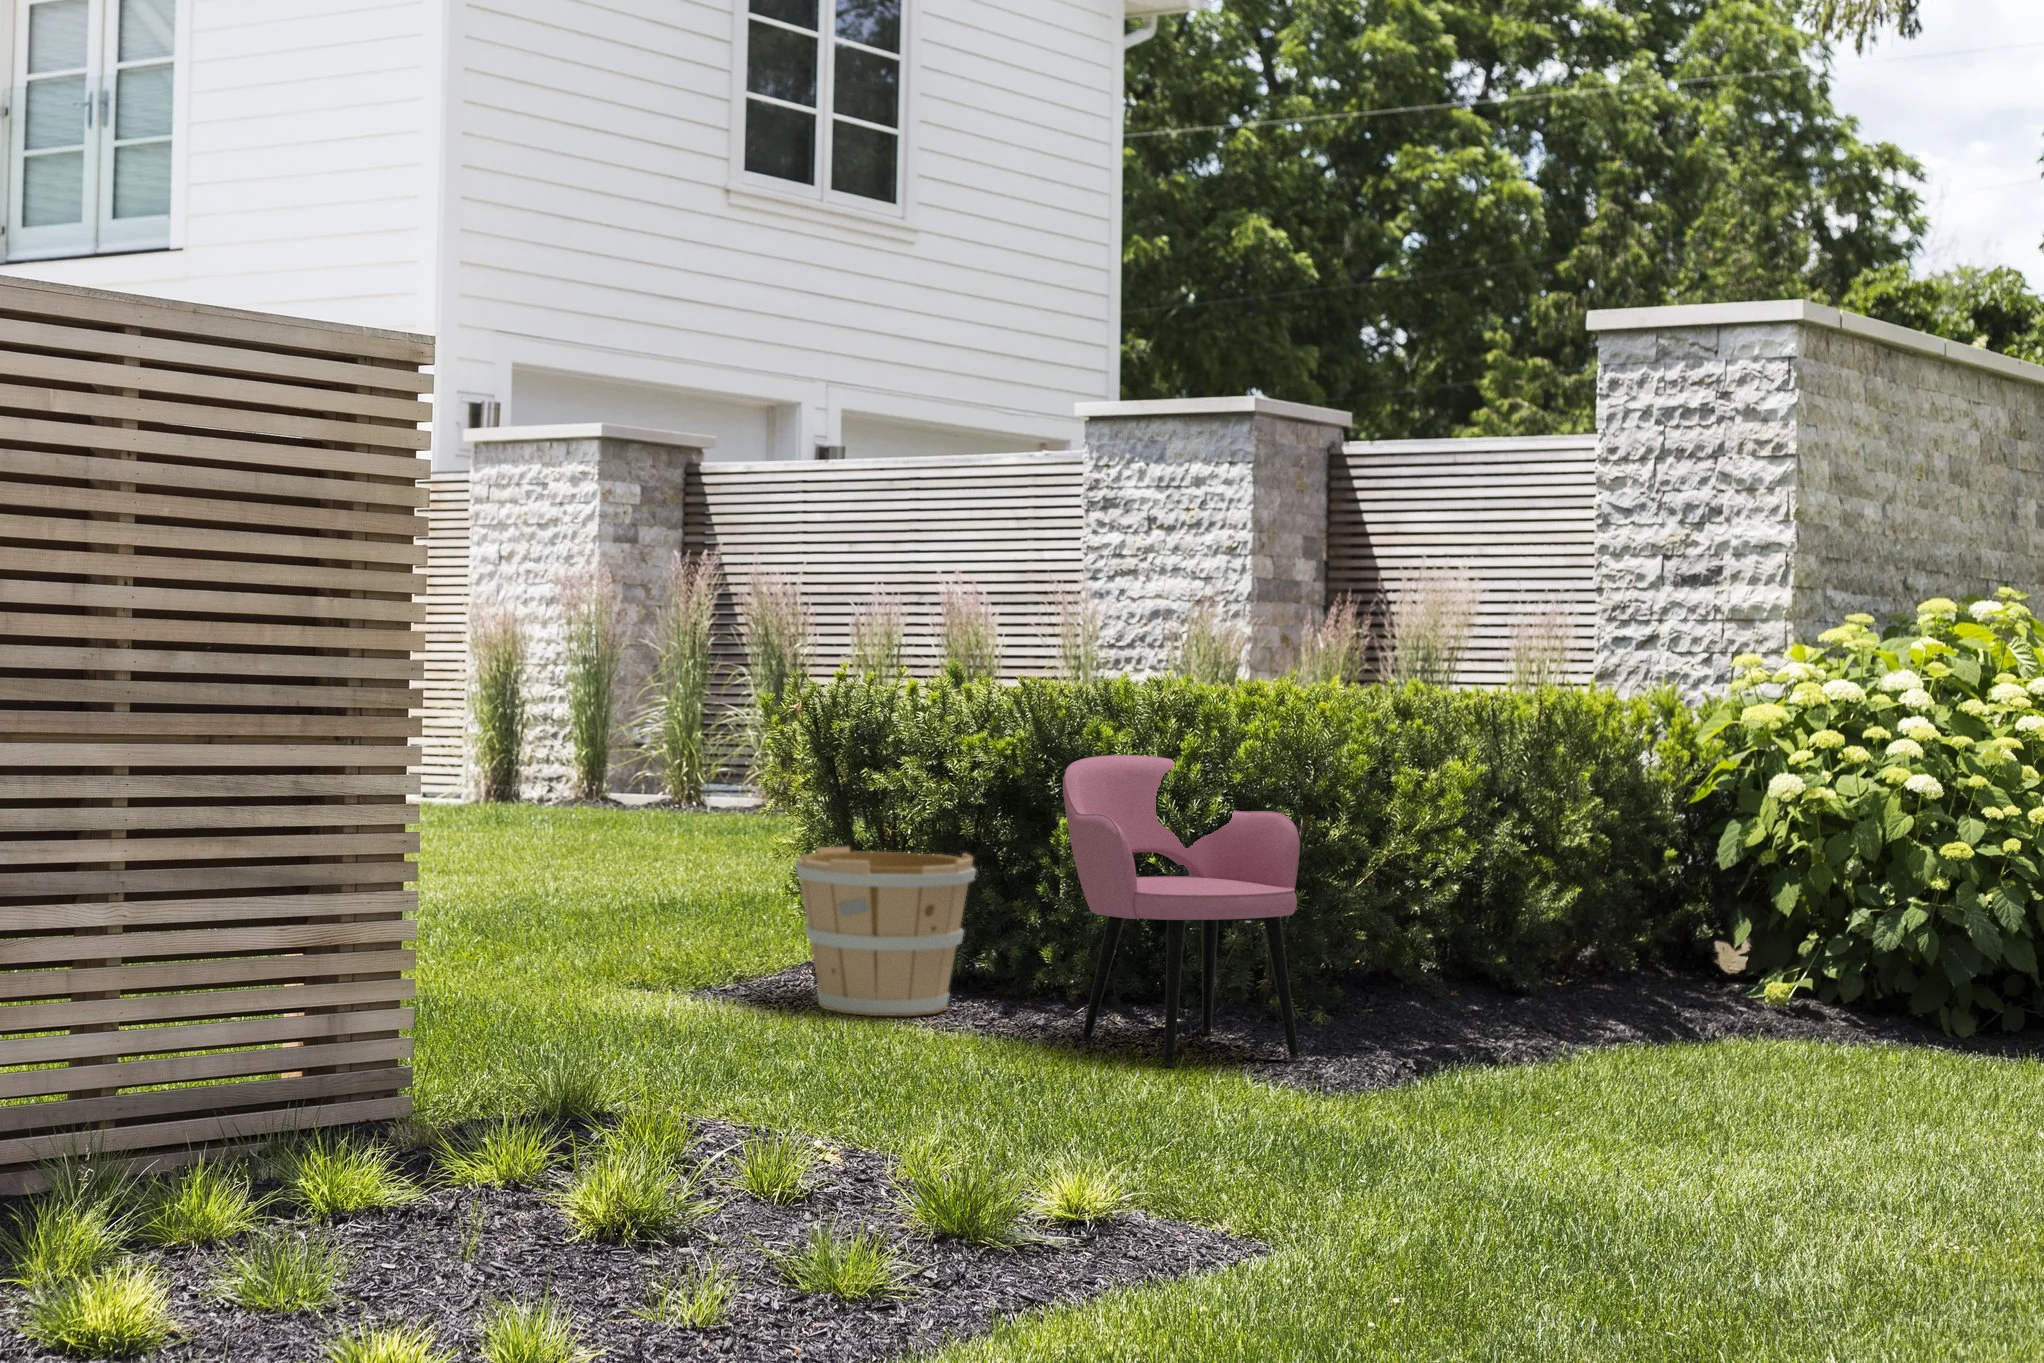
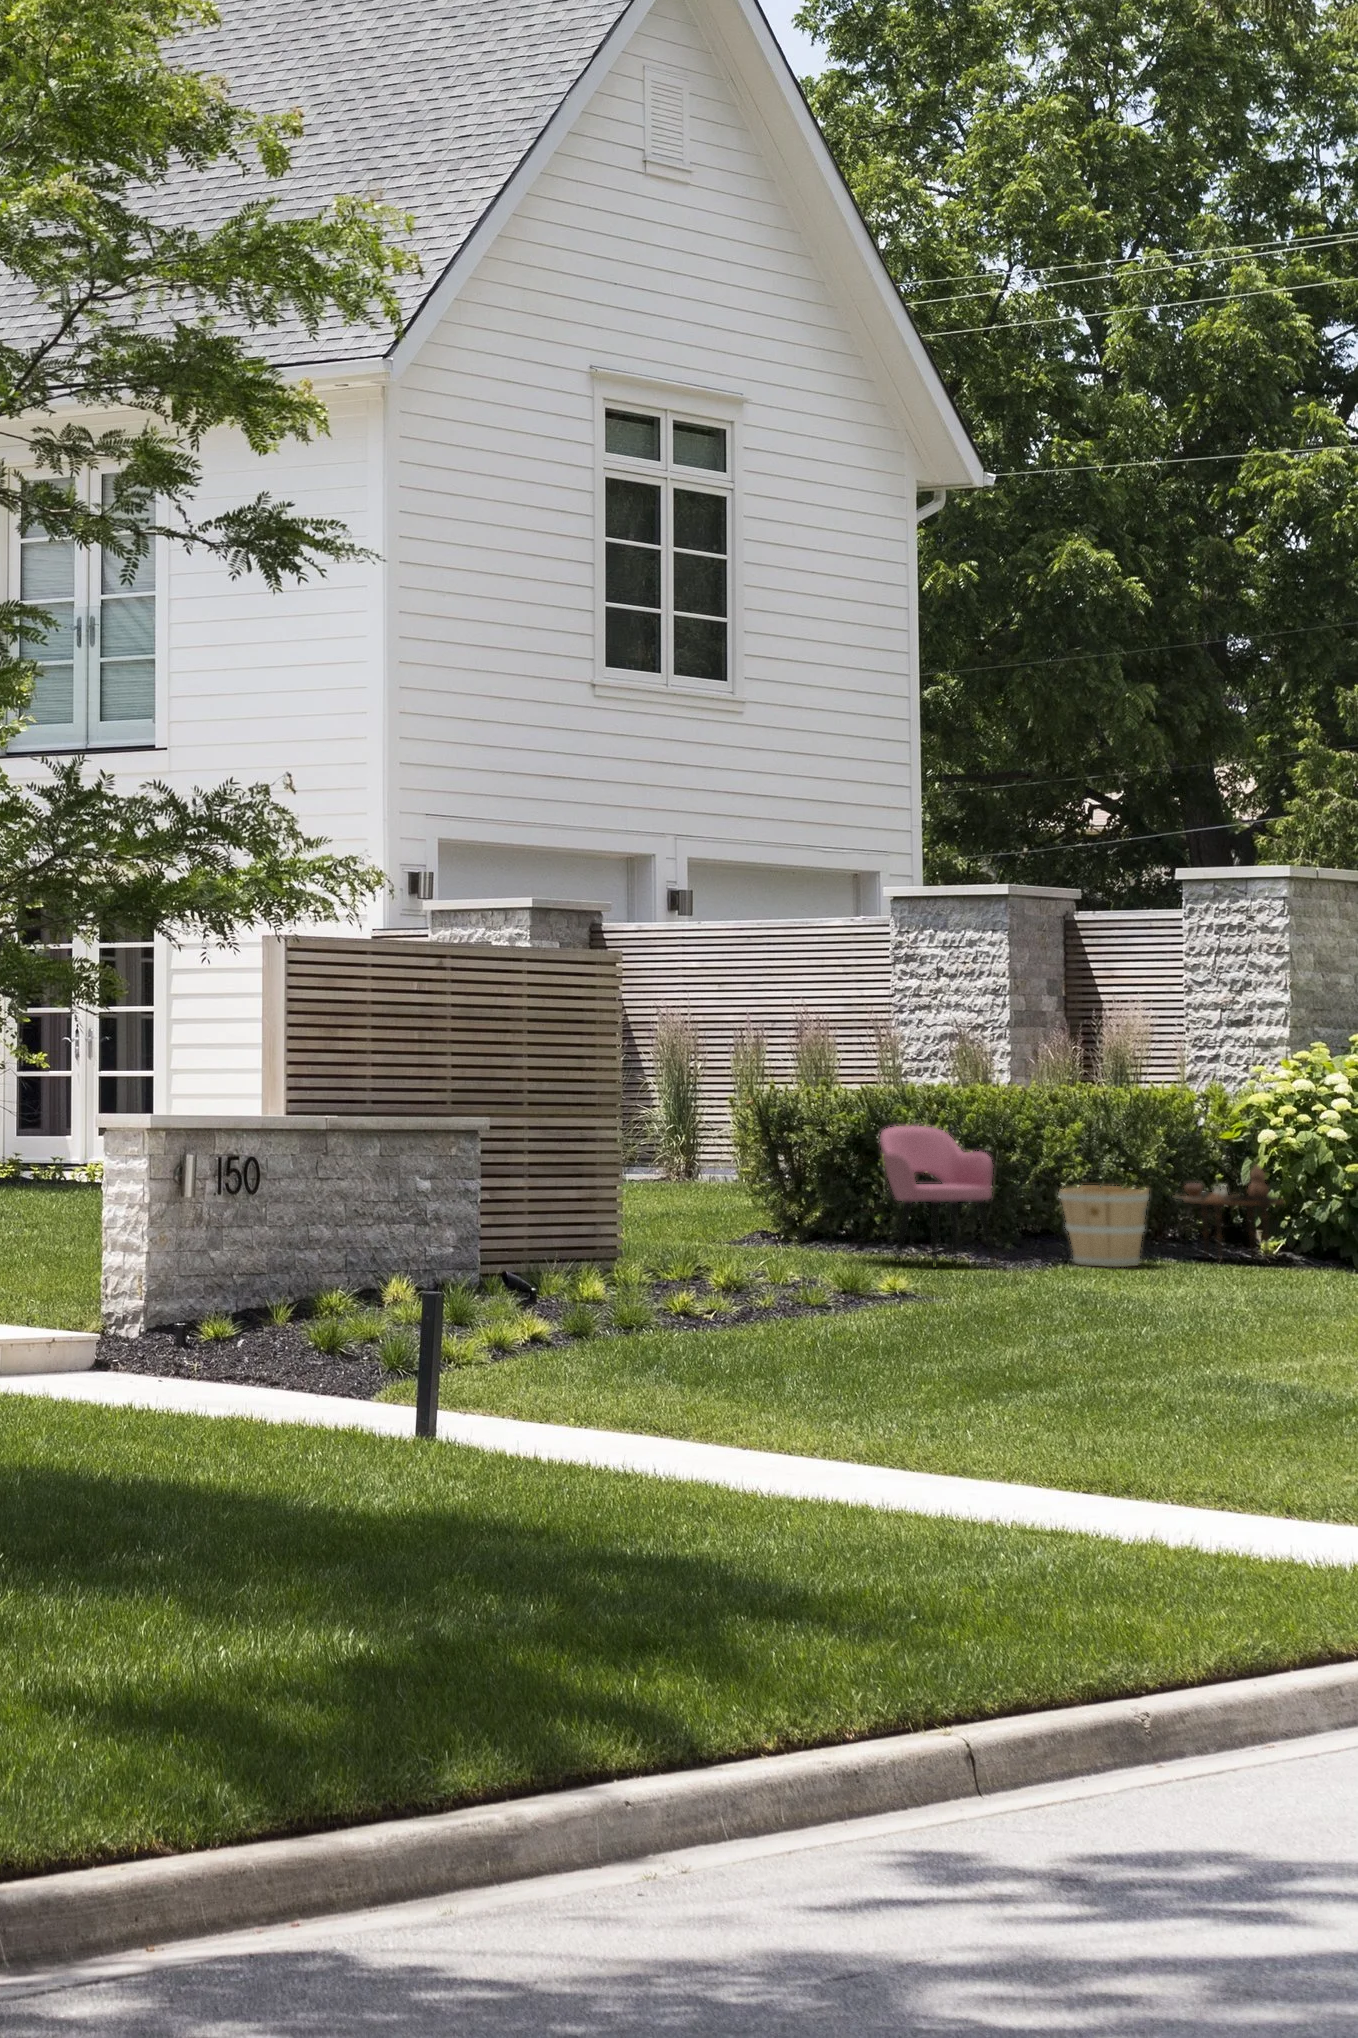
side table: none [1617,833,1848,1029] -> present [1175,1165,1283,1262]
wooden bucket: present [796,846,976,1016] -> present [1059,1185,1149,1267]

